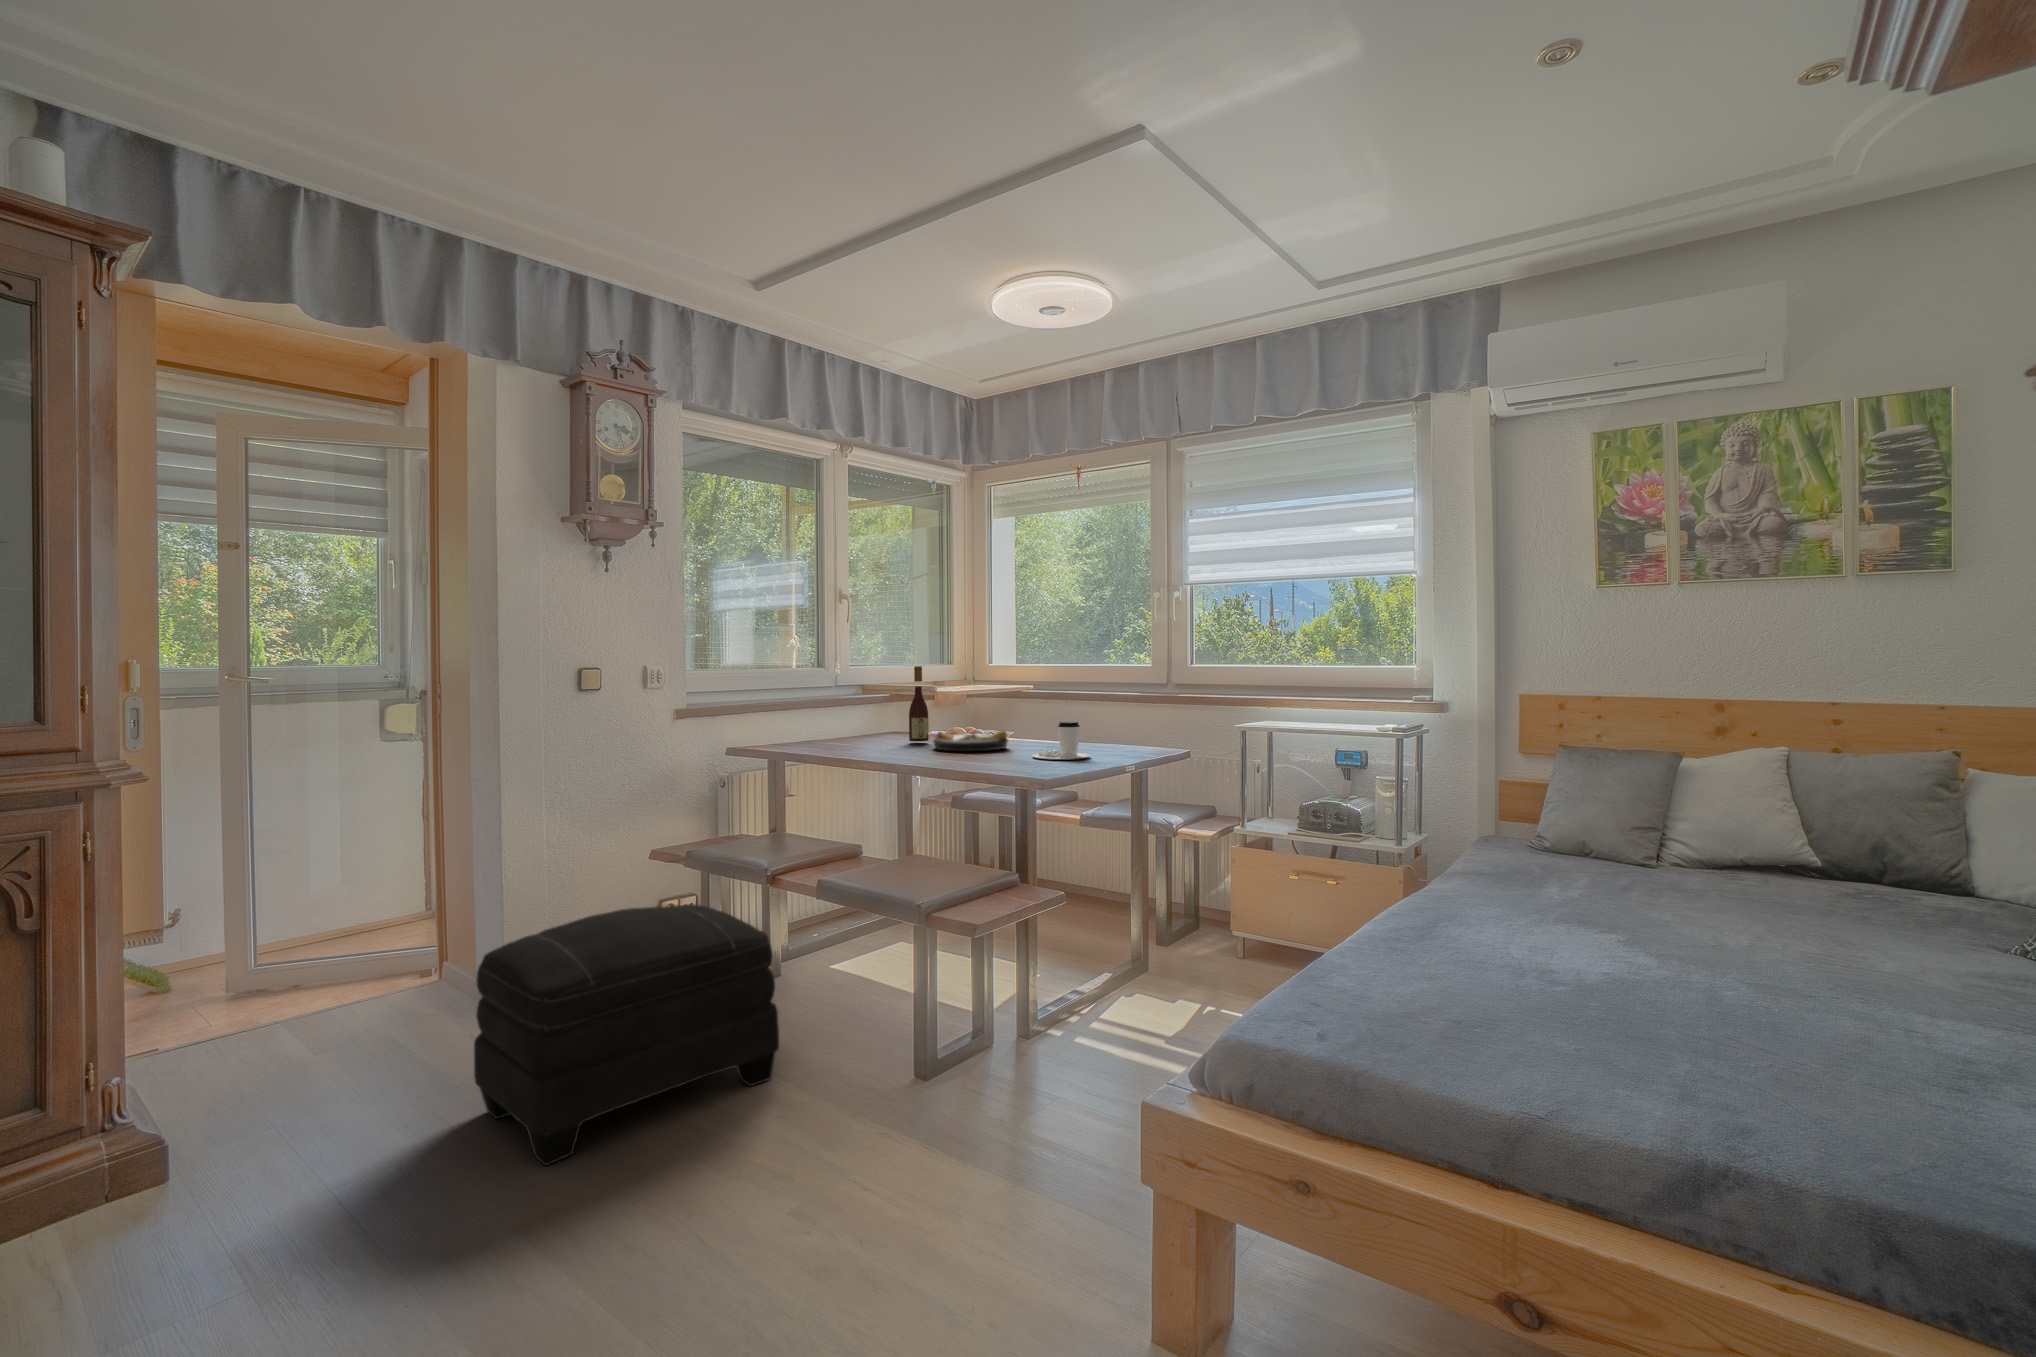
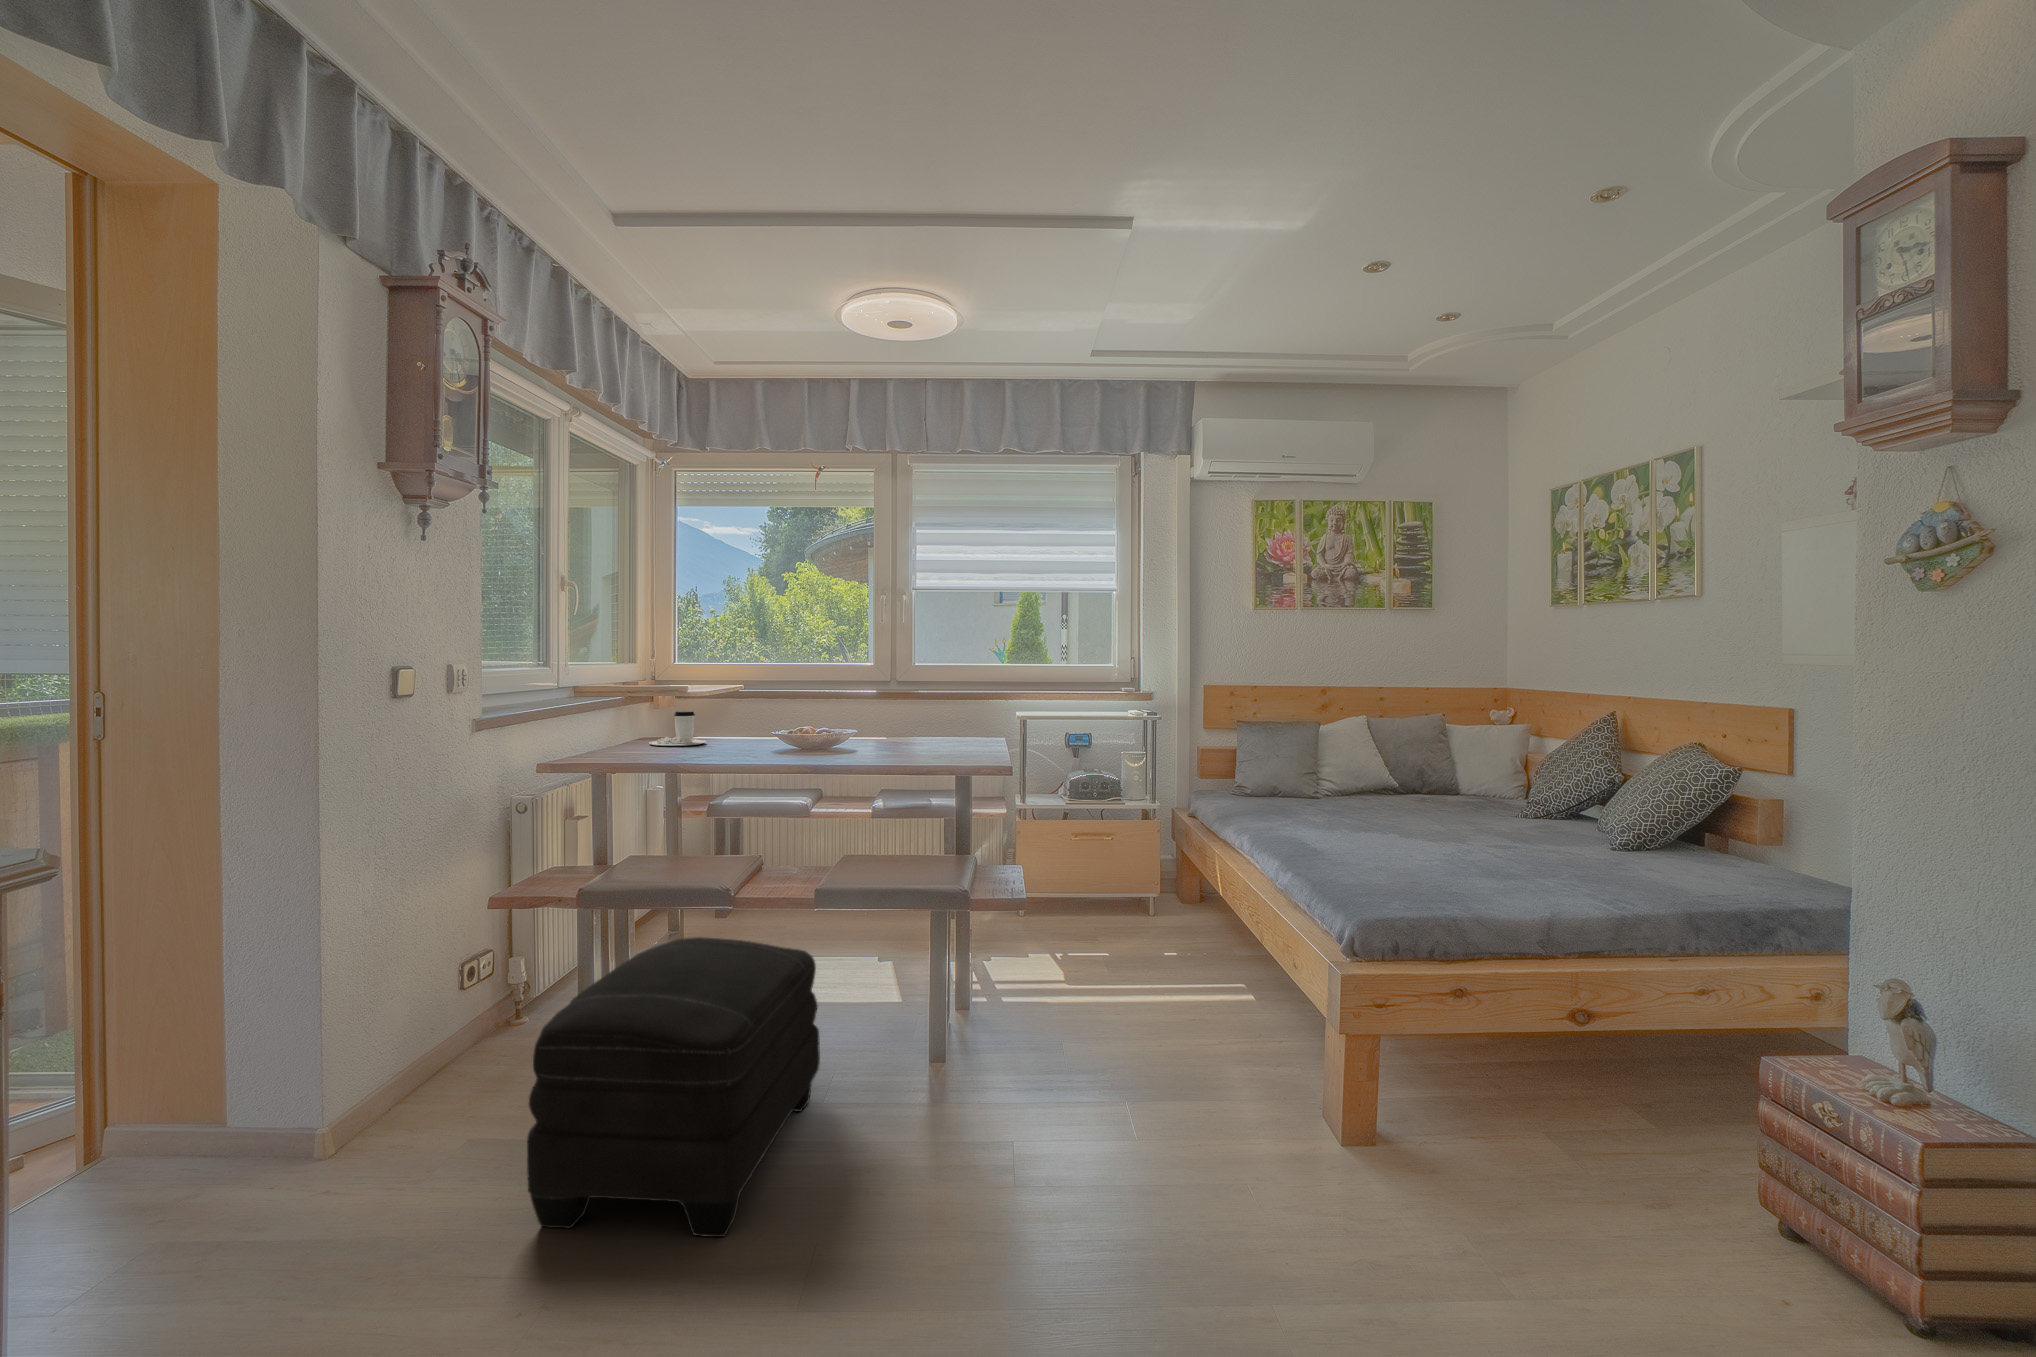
wine bottle: present [909,666,929,741] -> none [732,665,756,747]
coffee cup: present [1032,722,1090,760] -> present [649,711,706,746]
plate: present [933,731,1008,751] -> none [783,729,861,751]

